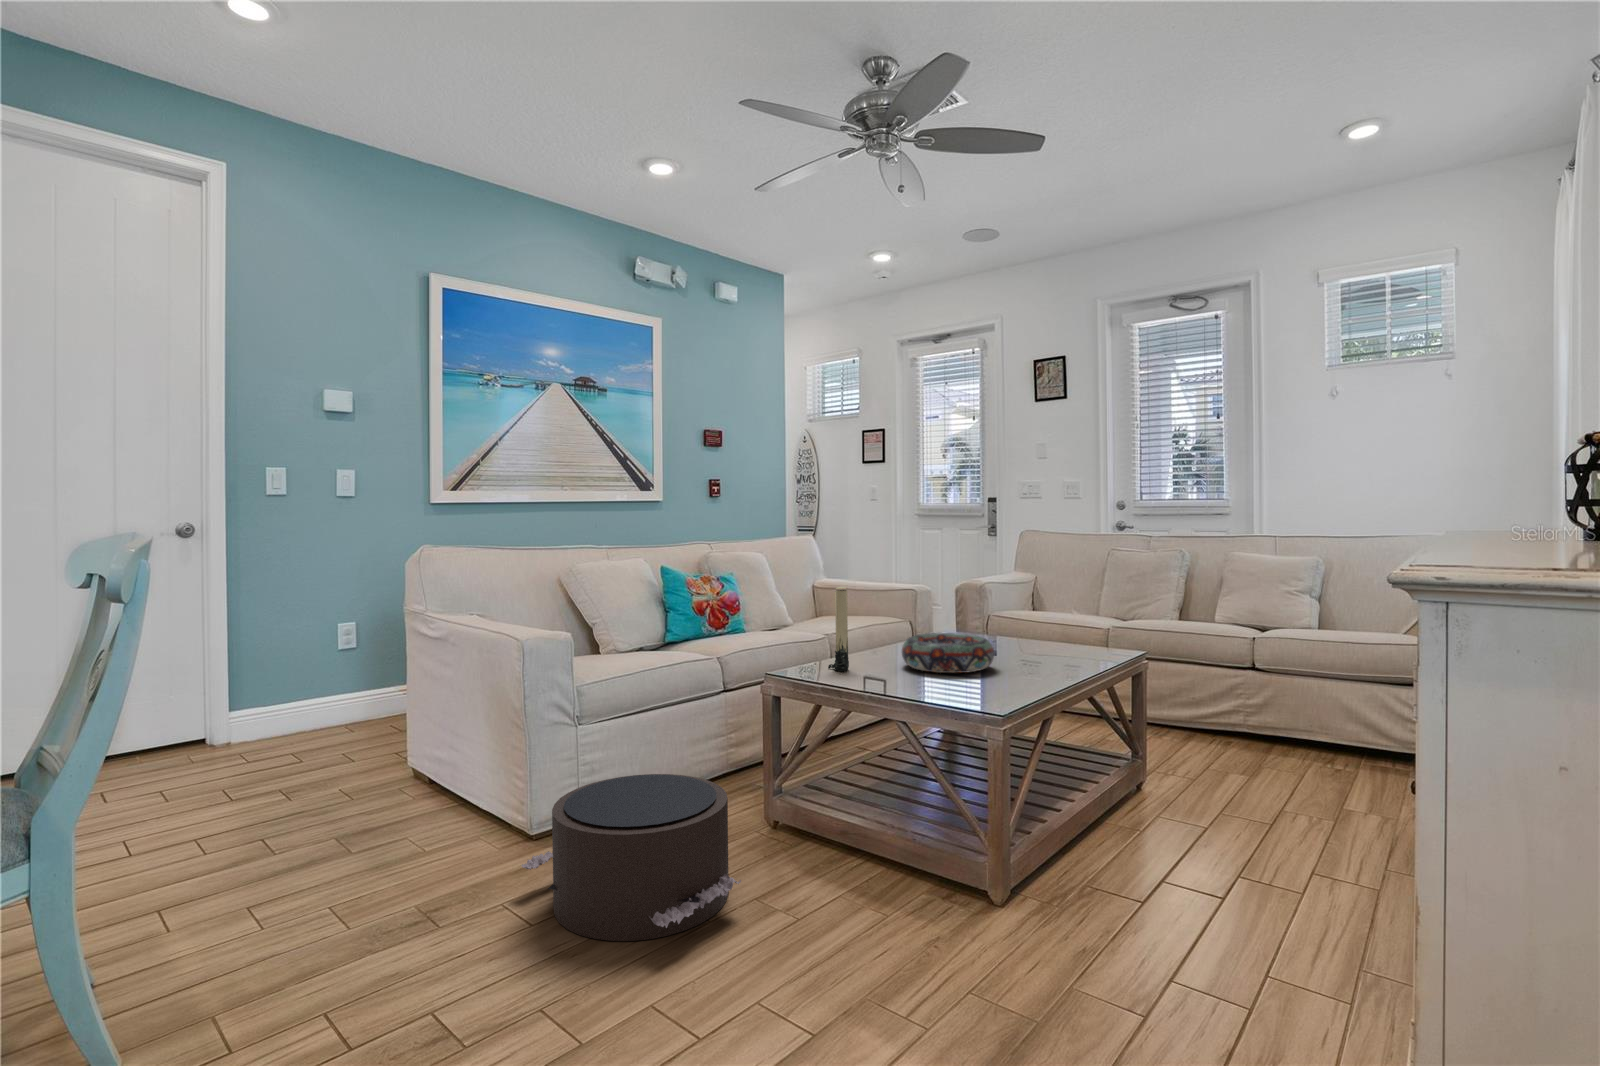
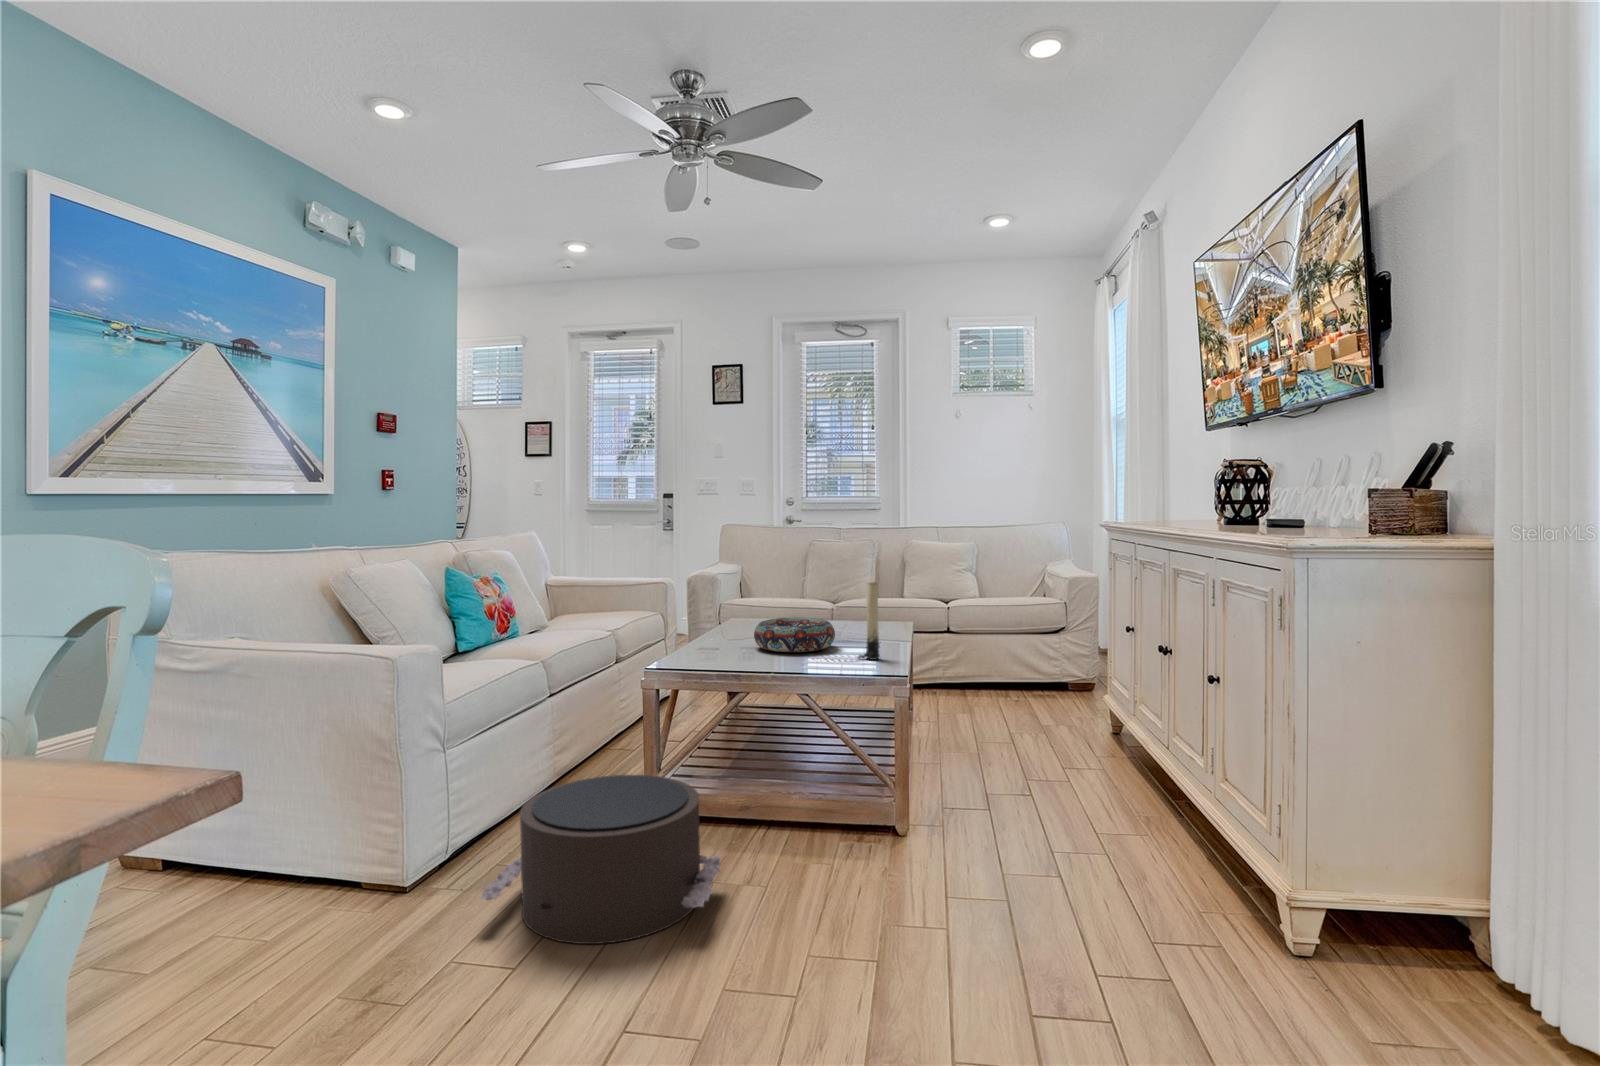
candle: present [828,587,849,671] -> present [858,581,880,660]

